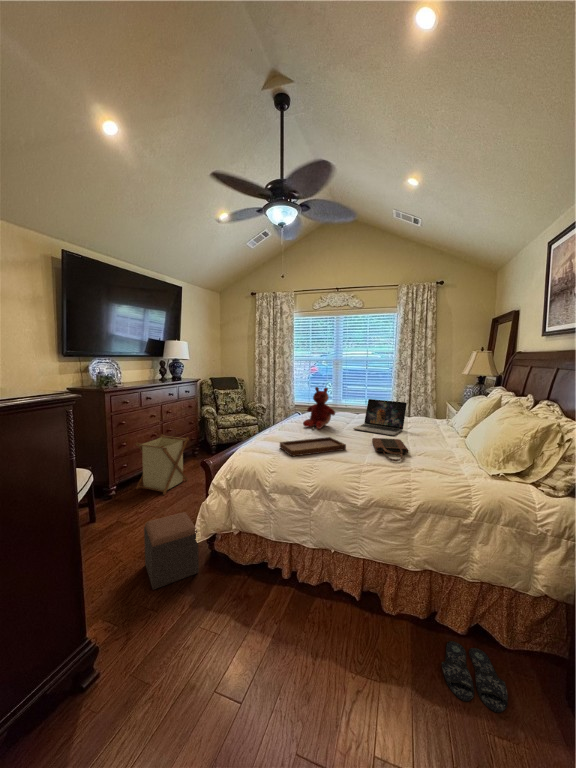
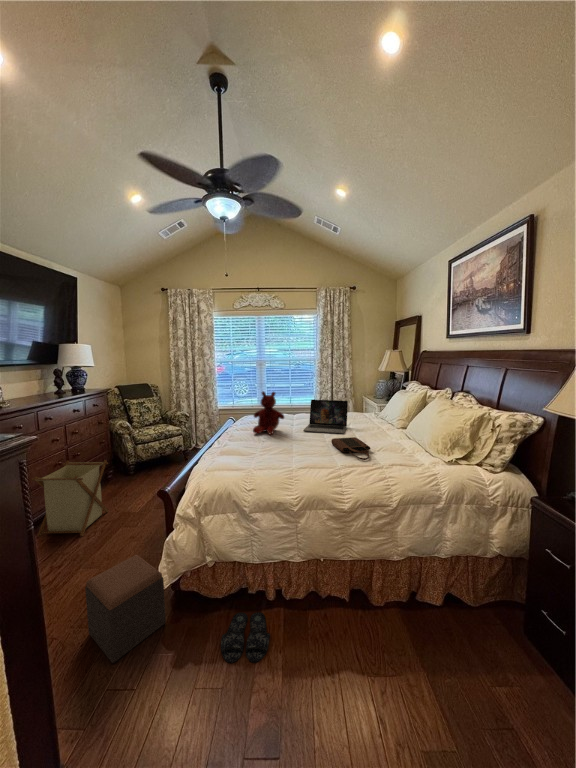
tray: present [280,427,346,456] -> none [246,436,313,470]
slippers: present [442,641,508,713] -> present [221,612,270,663]

